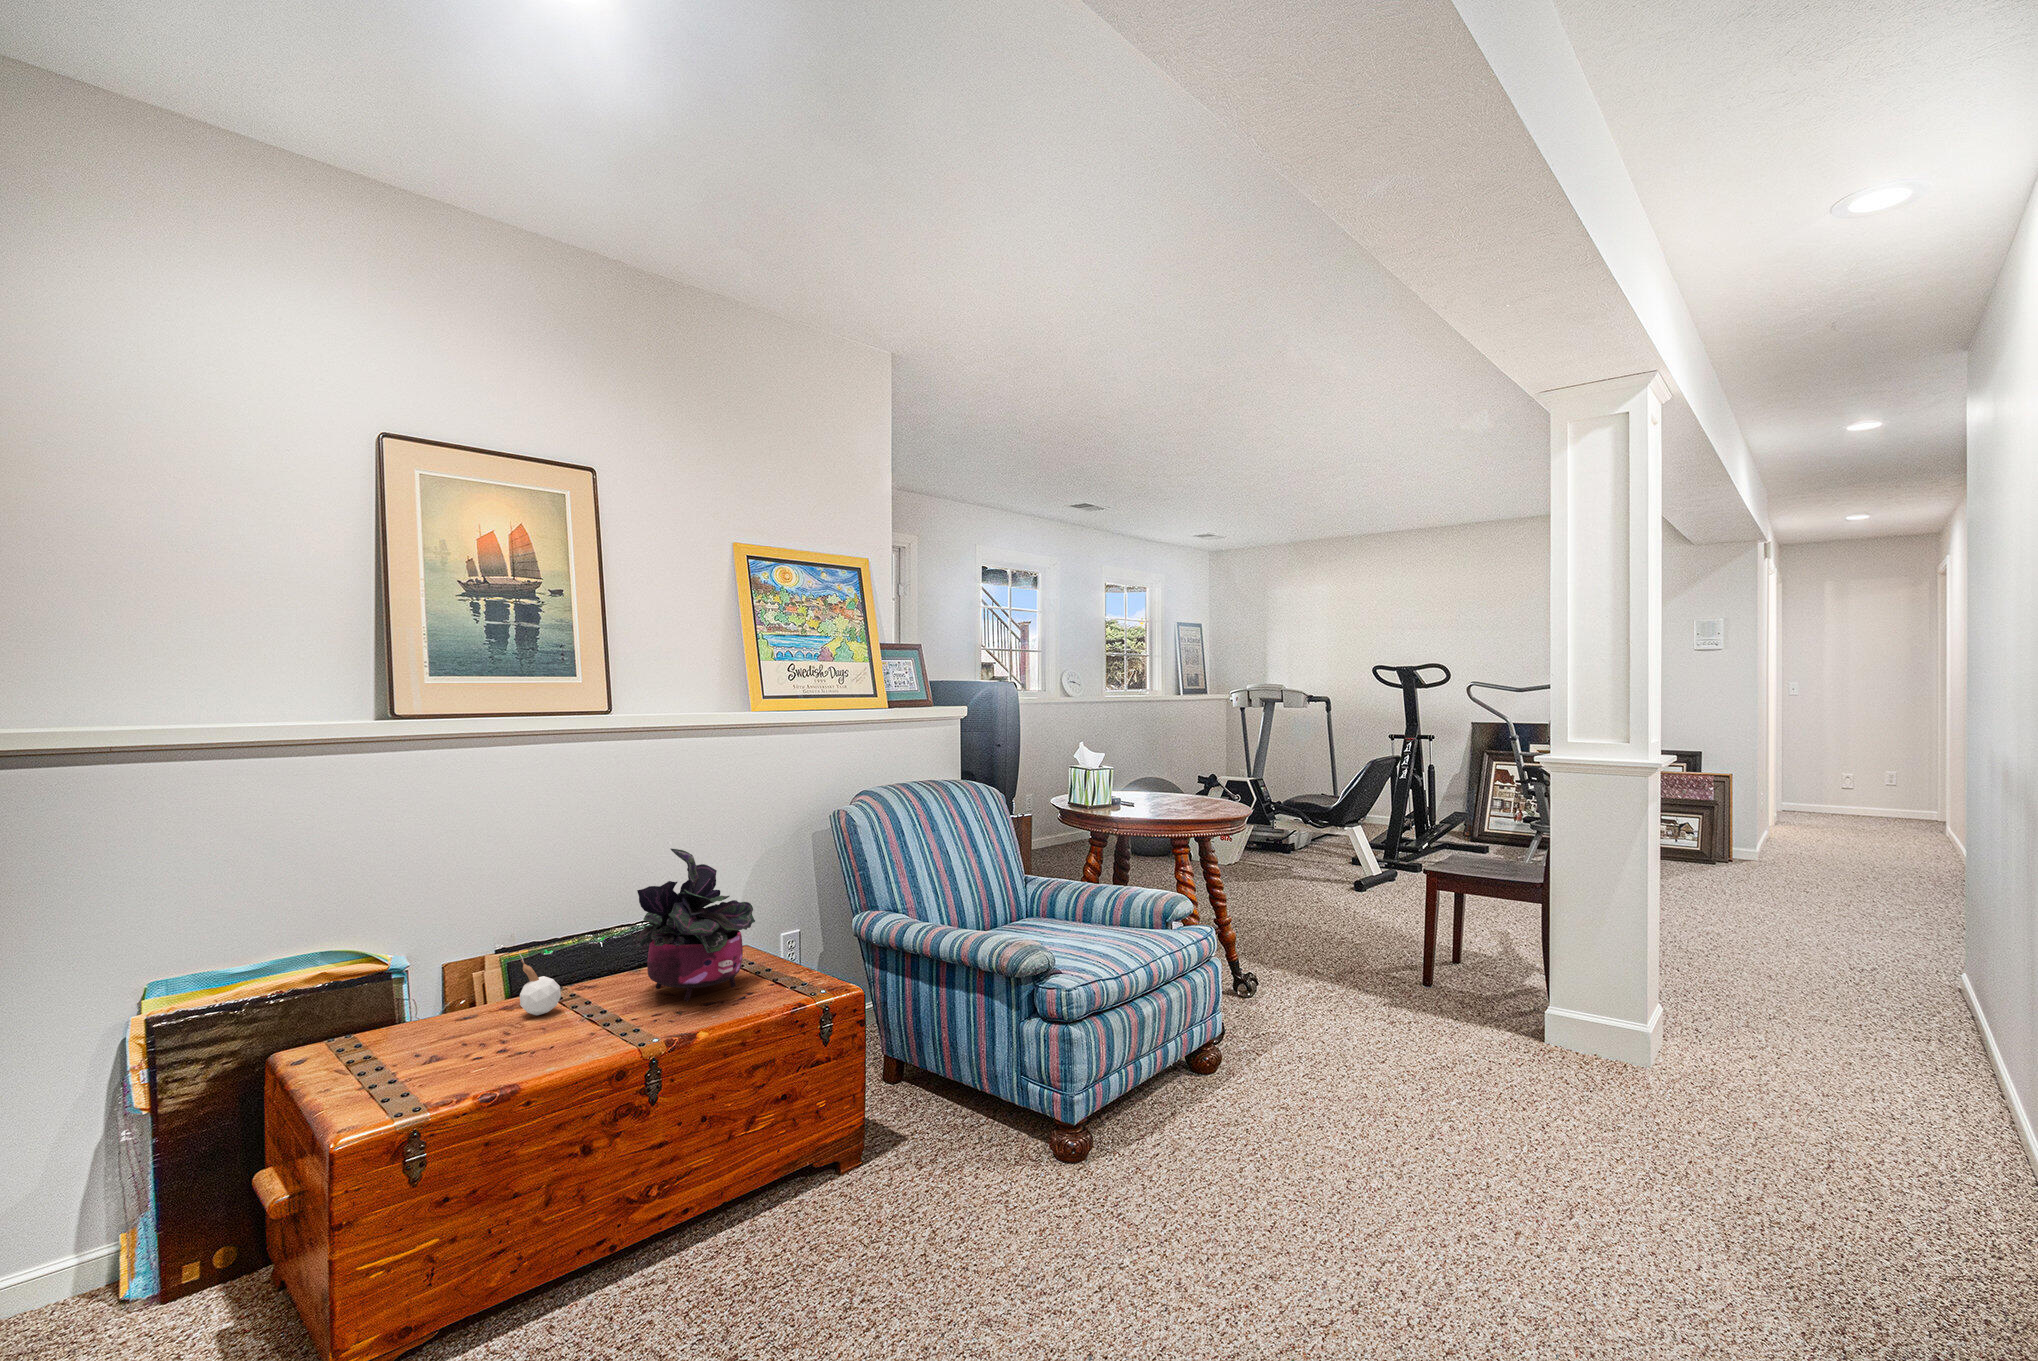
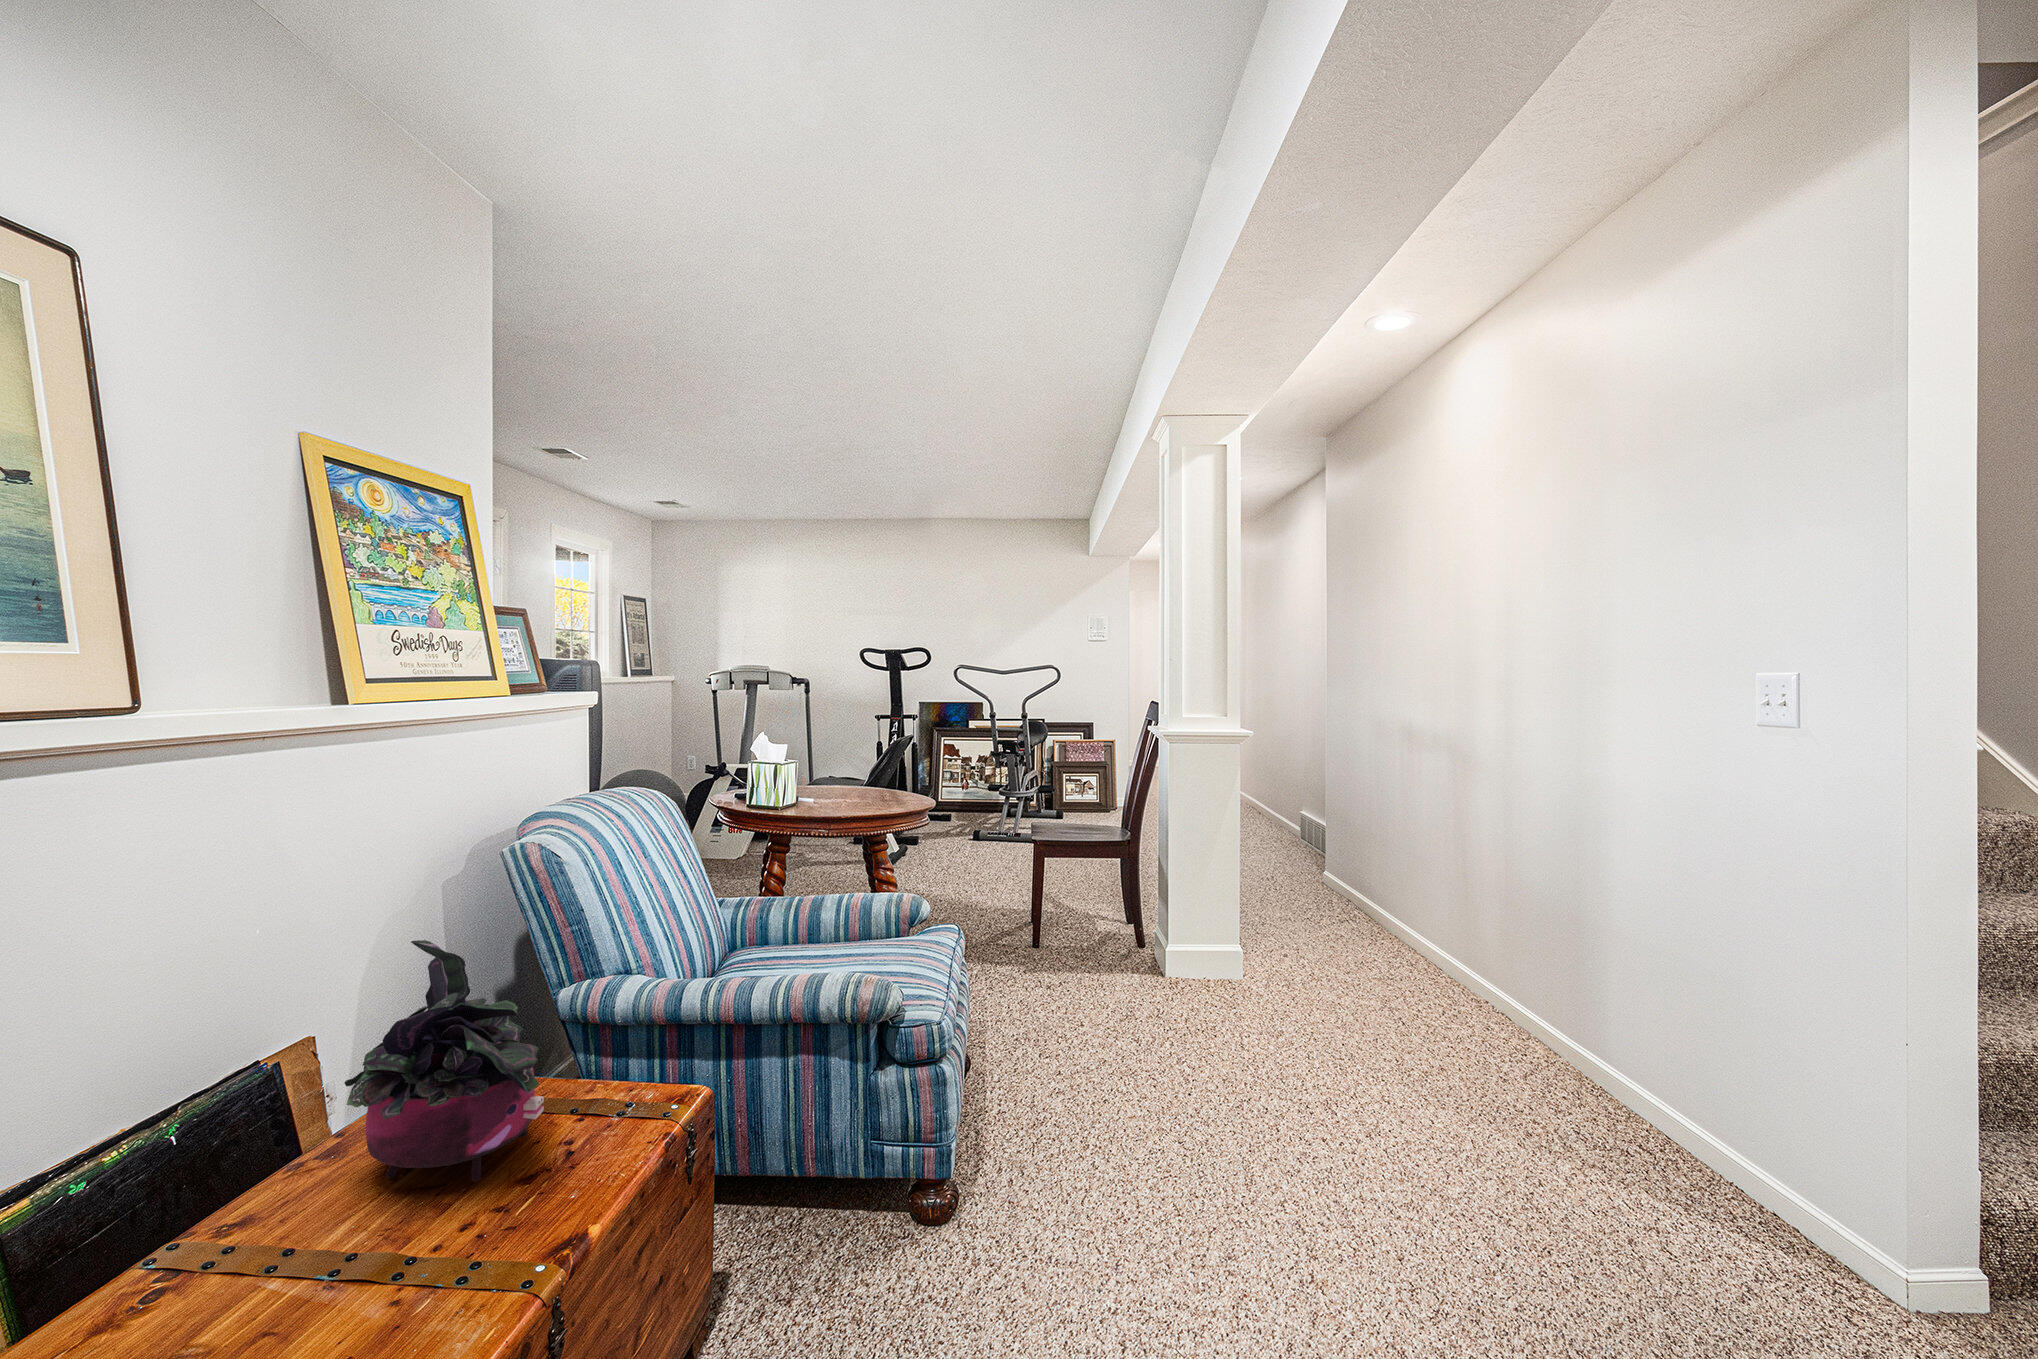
candle: present [519,953,561,1015] -> none [143,1196,237,1305]

